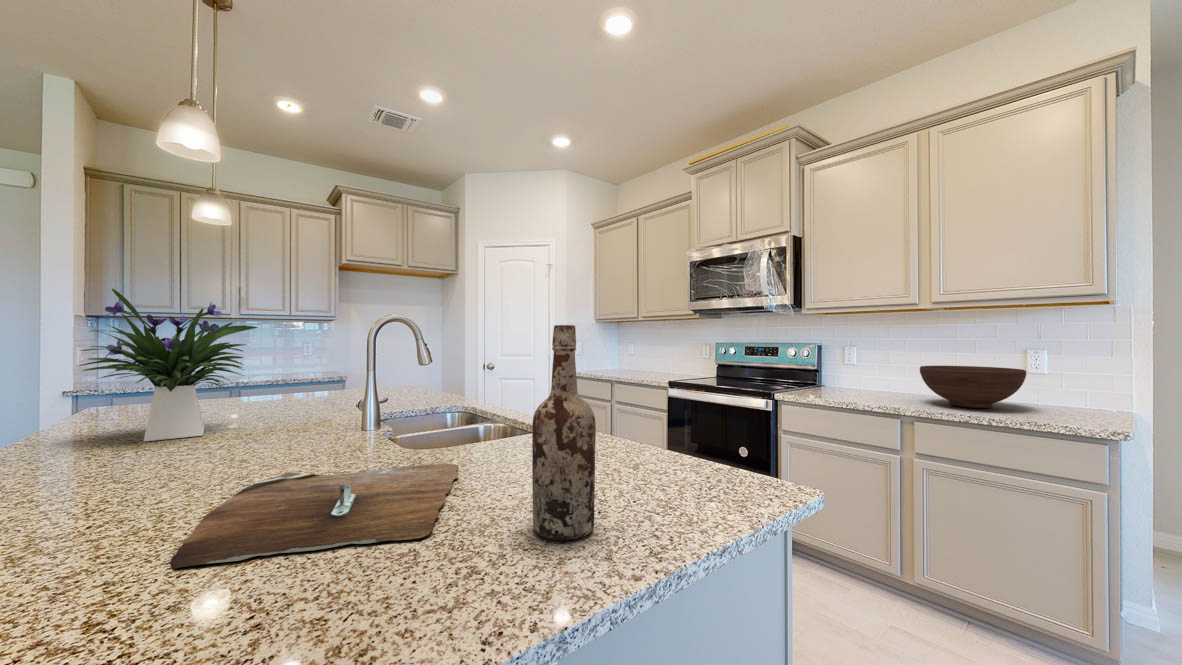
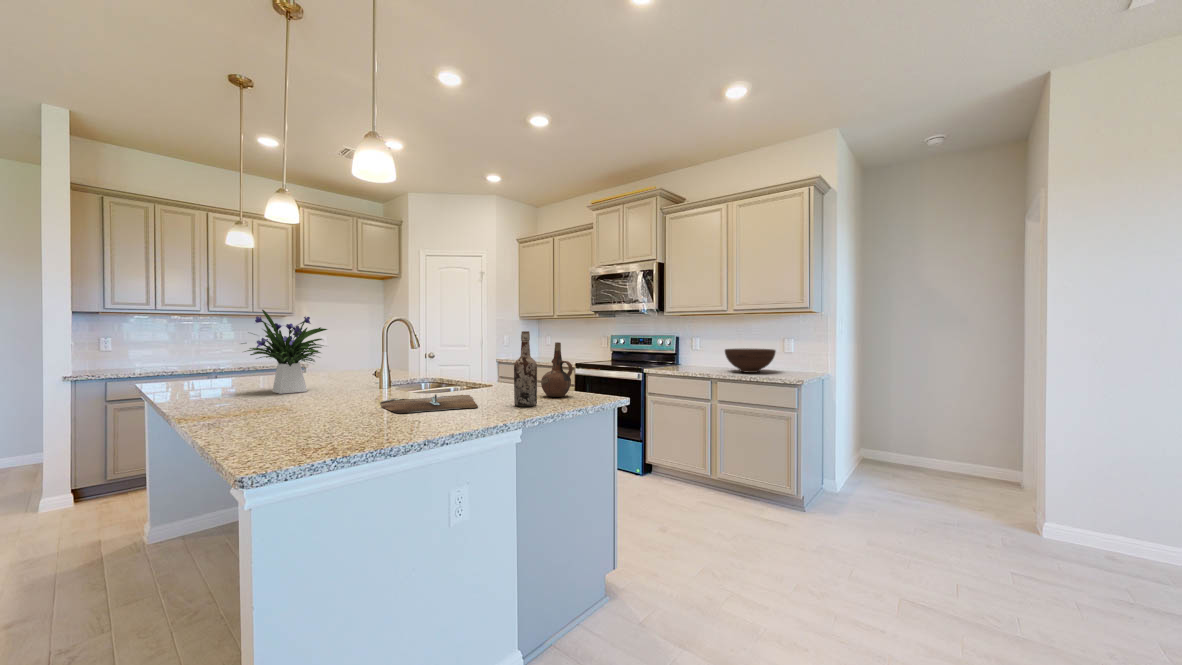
ceramic pitcher: none [611,355,685,484] -> present [541,342,573,397]

